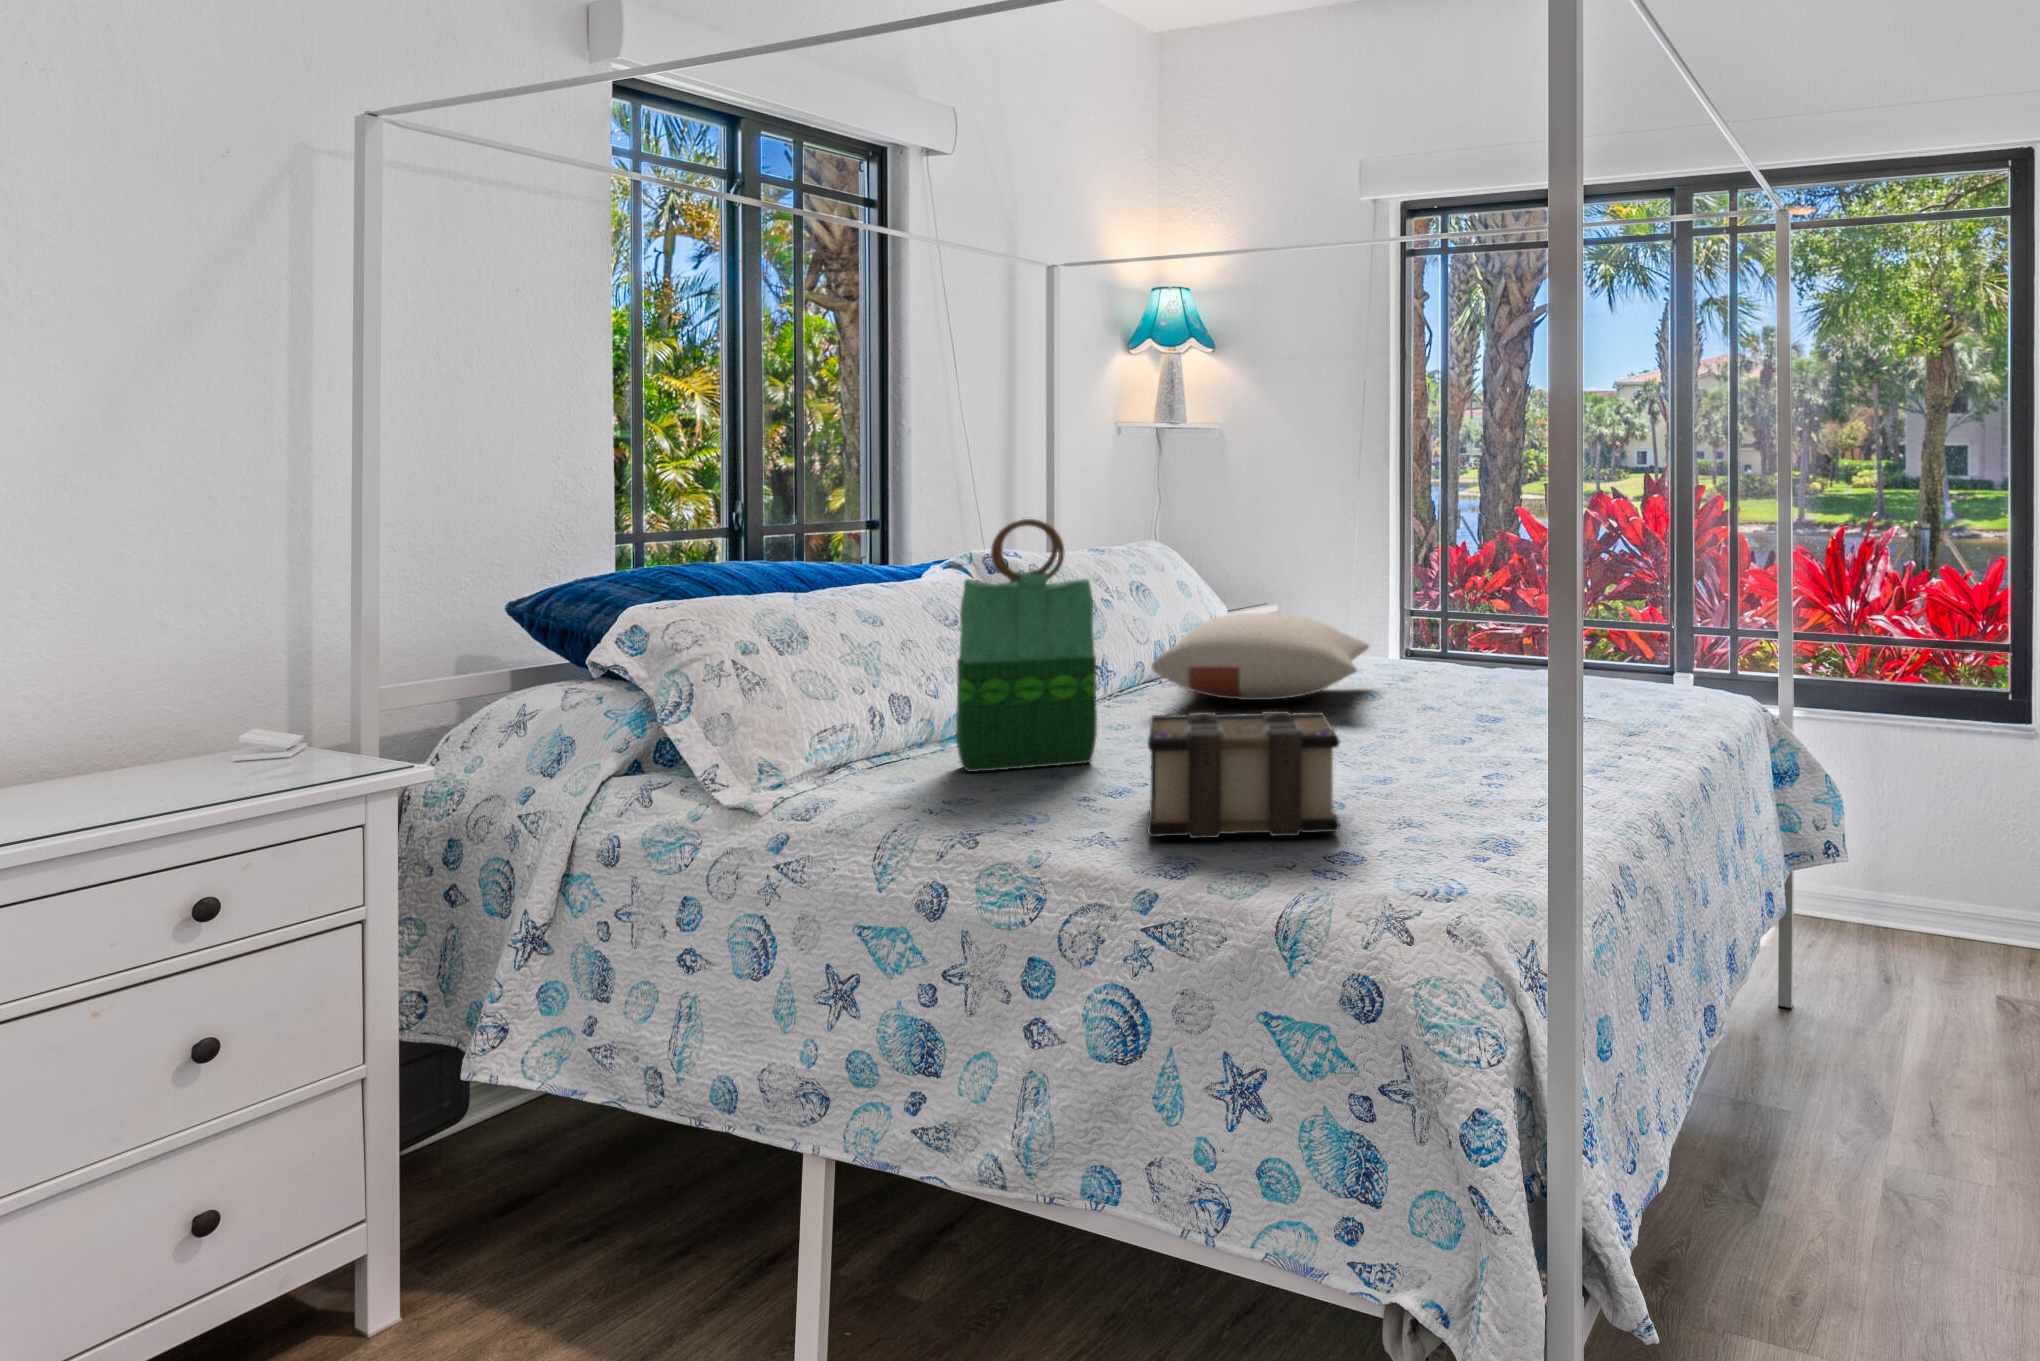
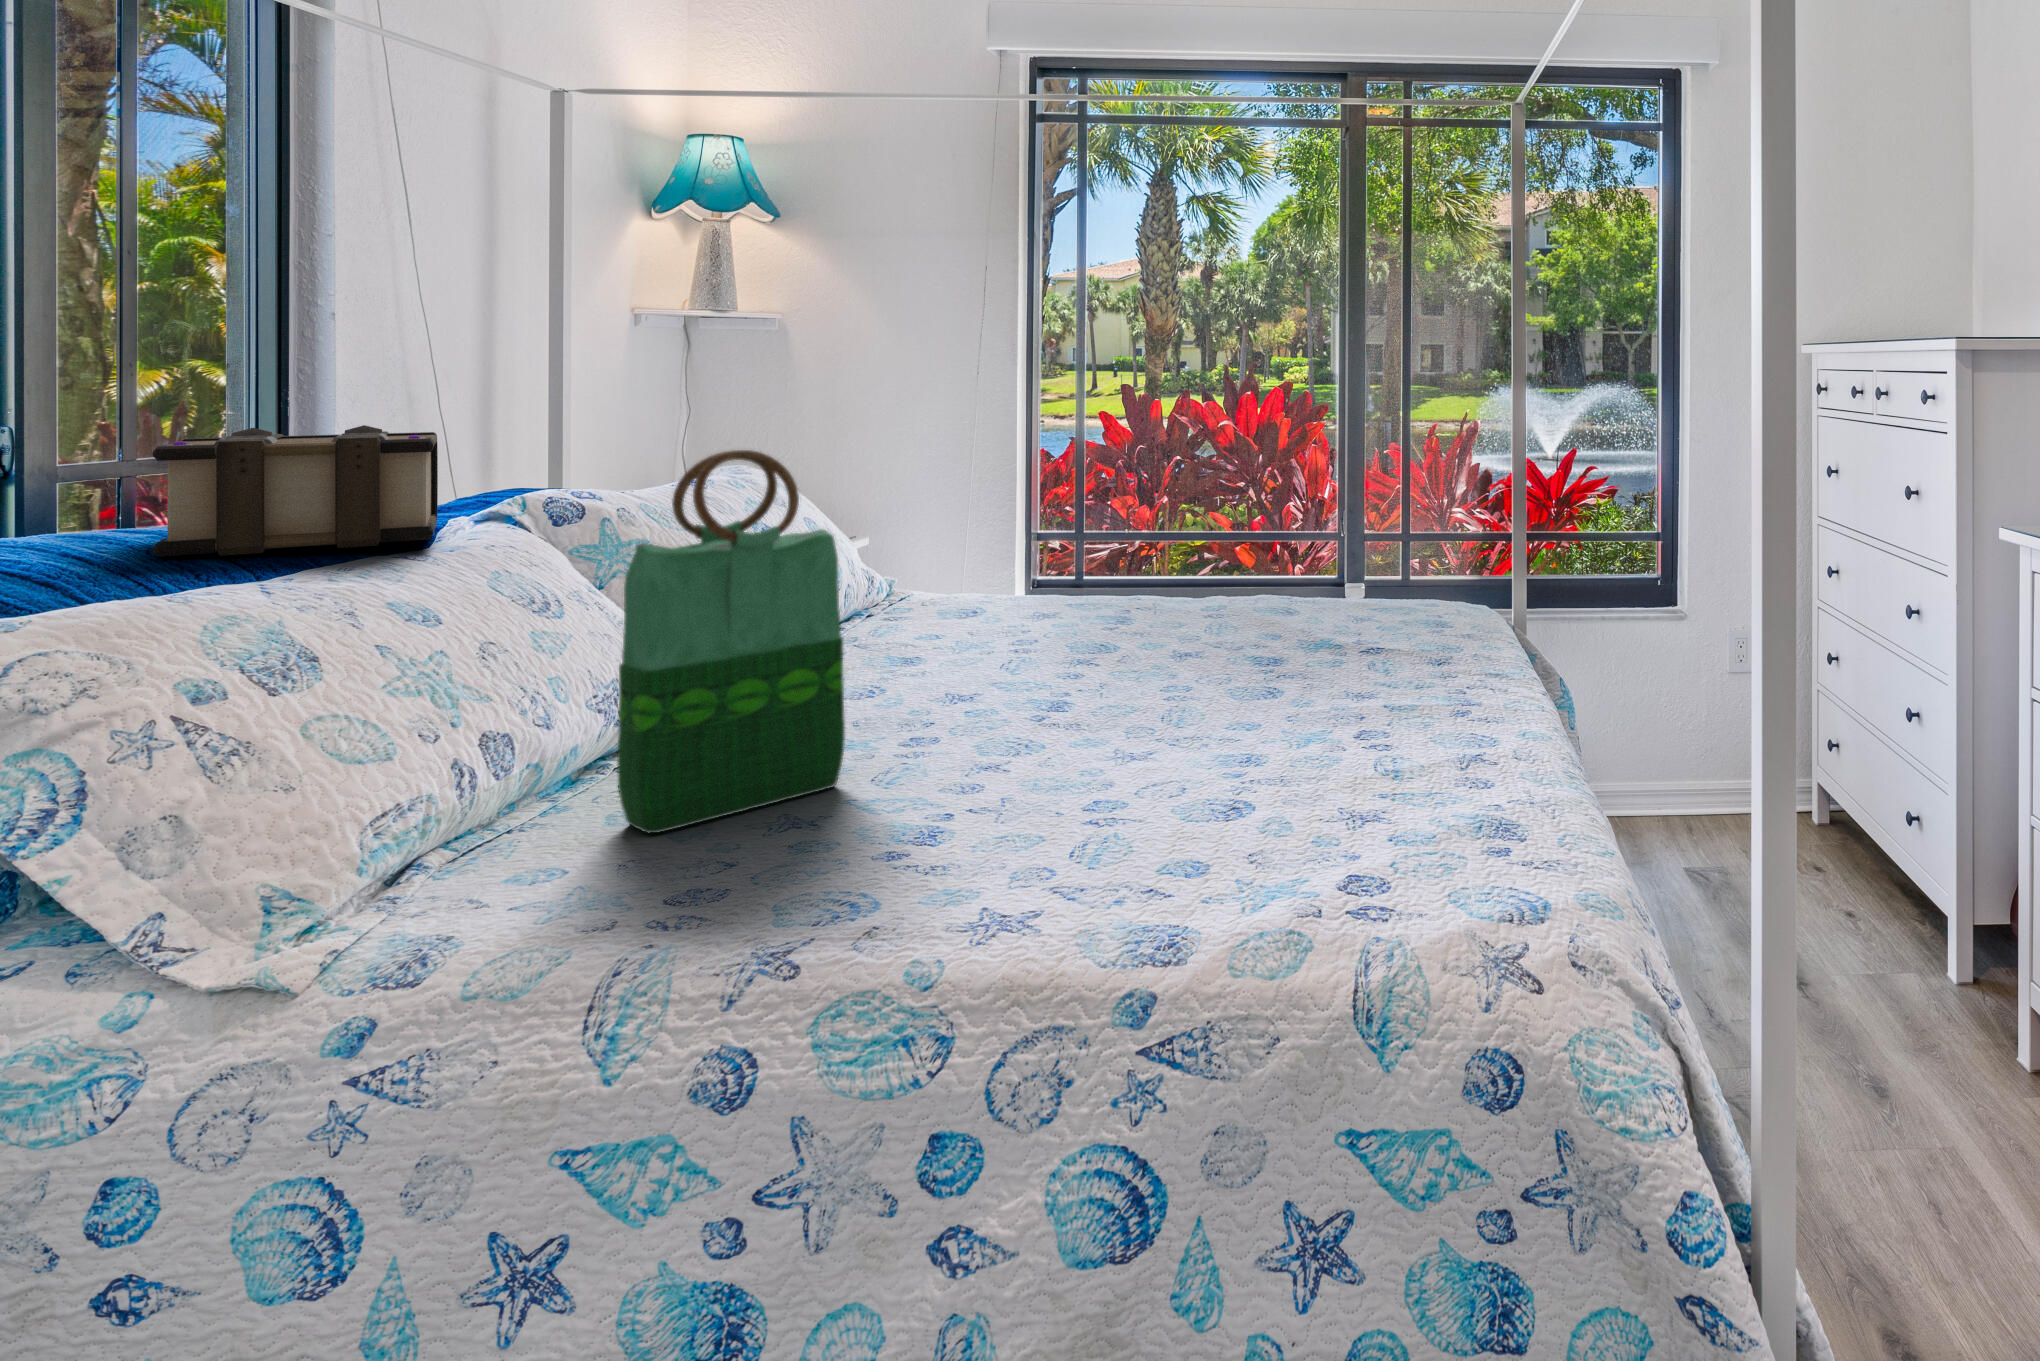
pillow: present [1152,613,1369,700] -> none [846,548,1122,658]
book: present [1147,711,1340,838] -> present [153,425,438,557]

